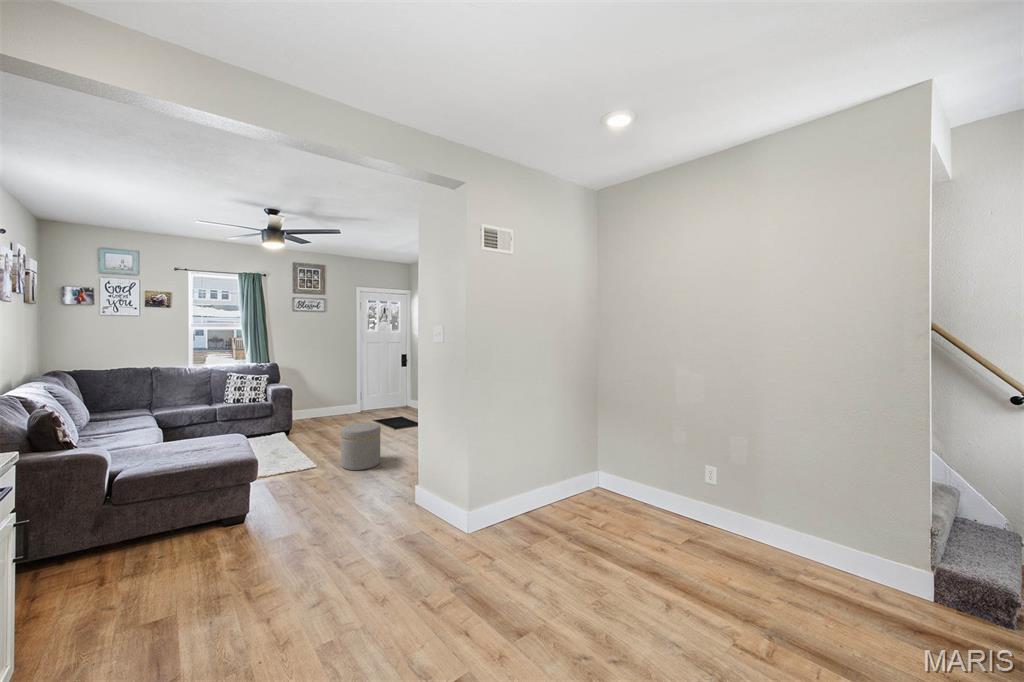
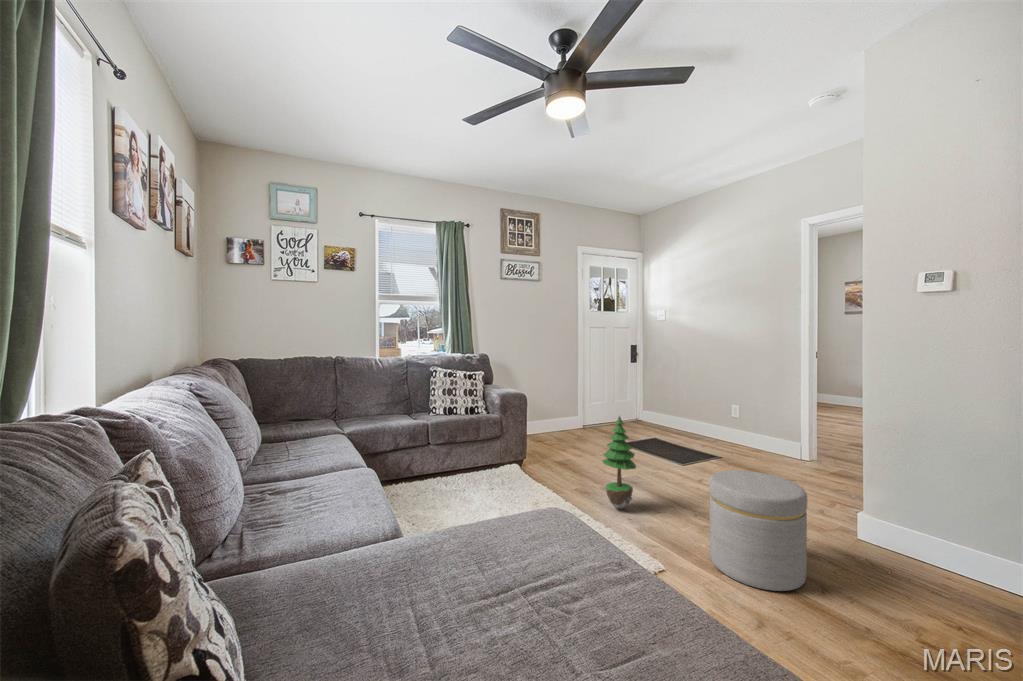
potted tree: none [314,399,334,449] -> present [602,416,636,509]

